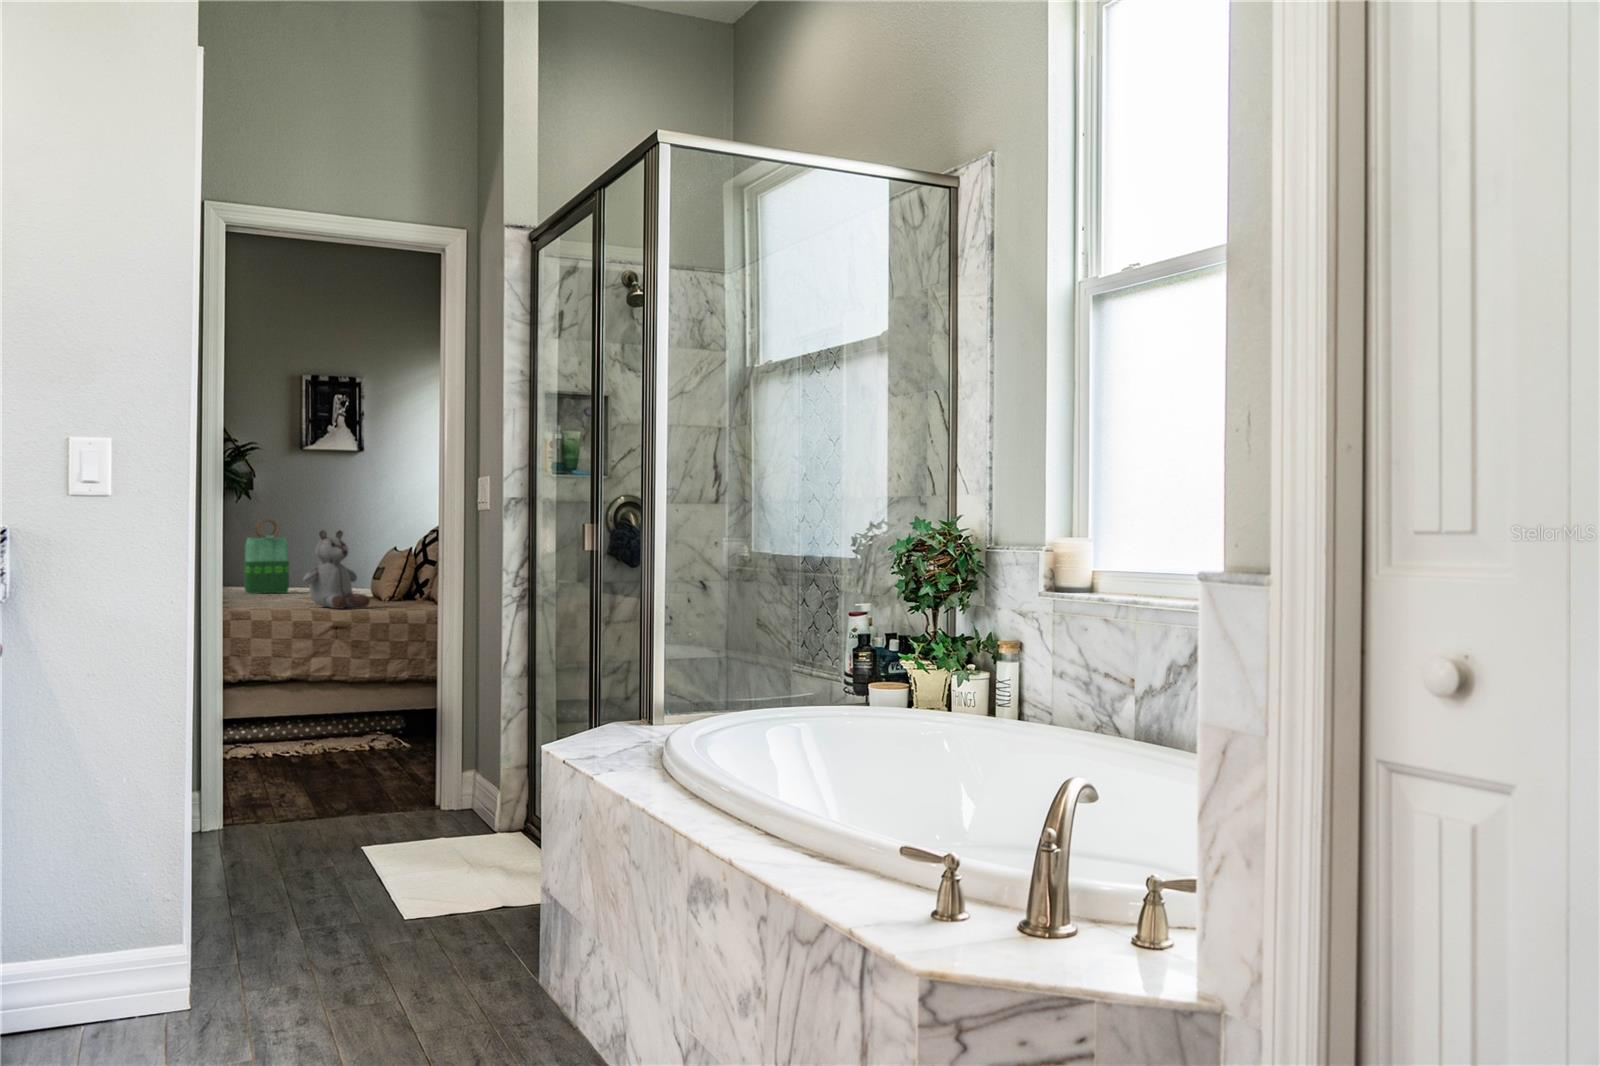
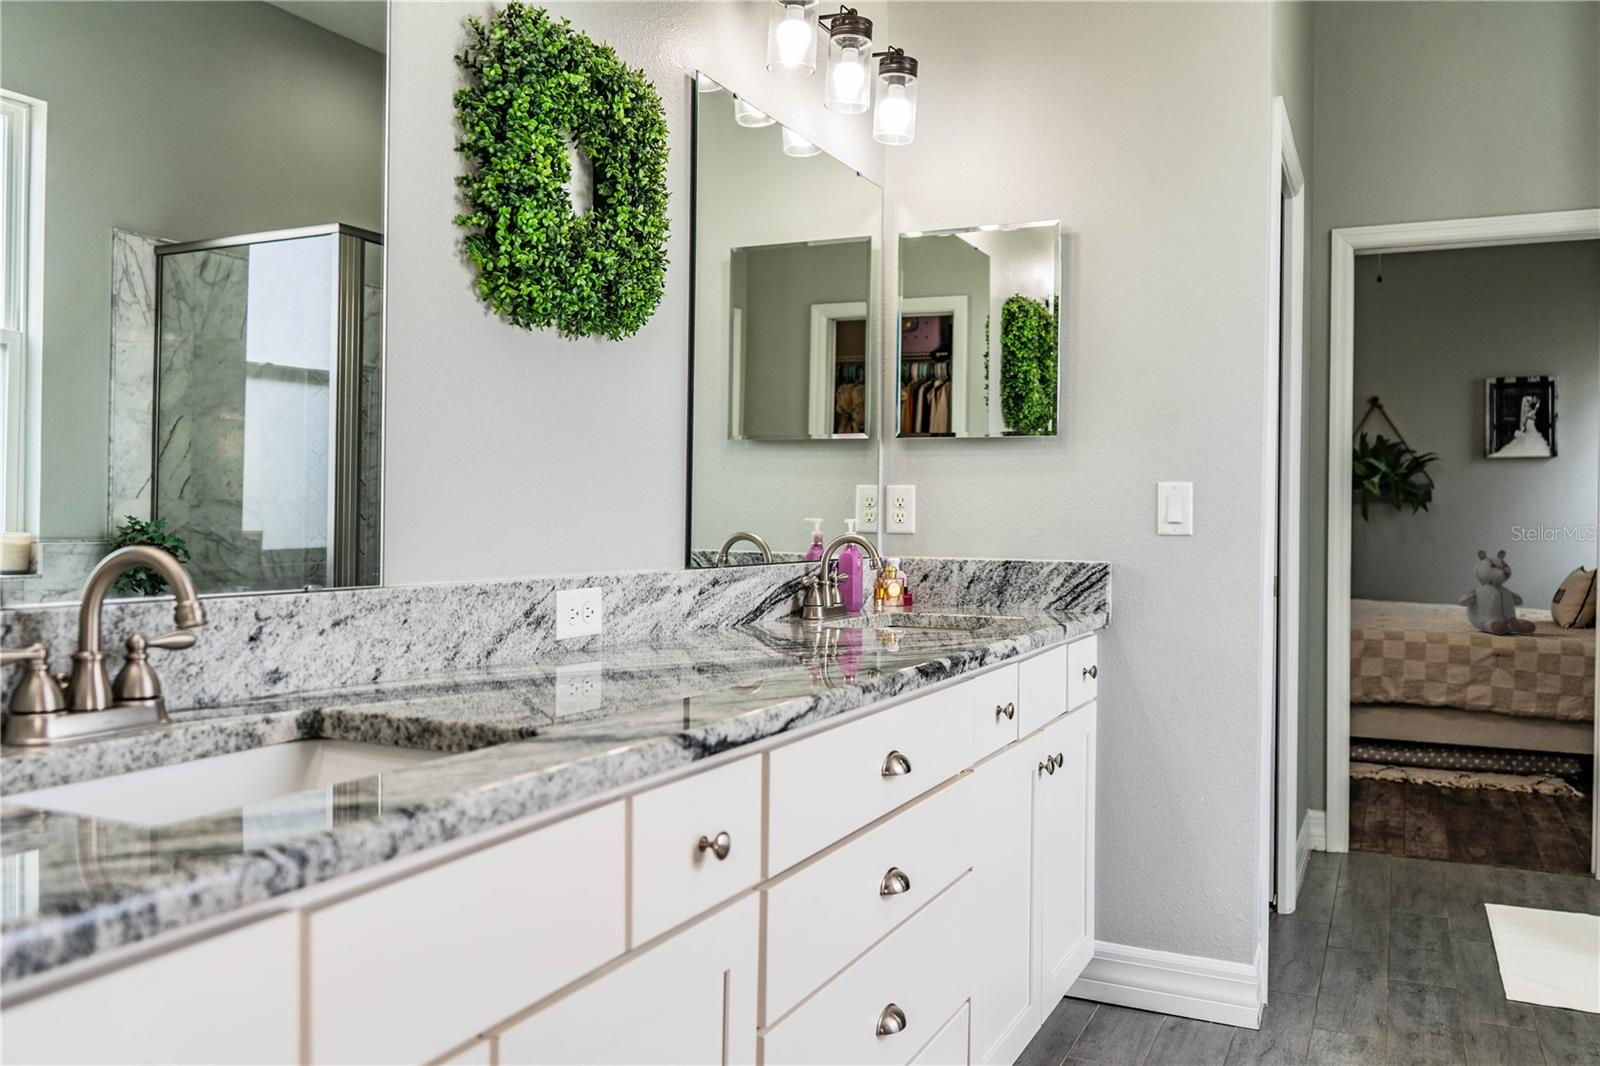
tote bag: present [244,519,289,594] -> none [1411,535,1459,611]

